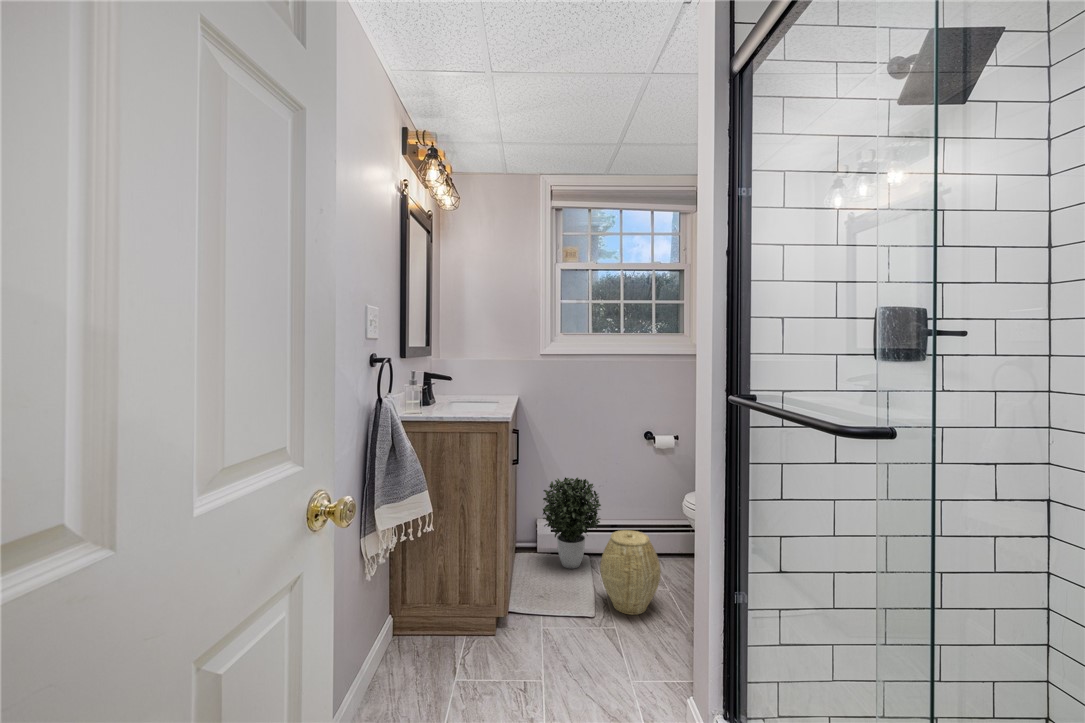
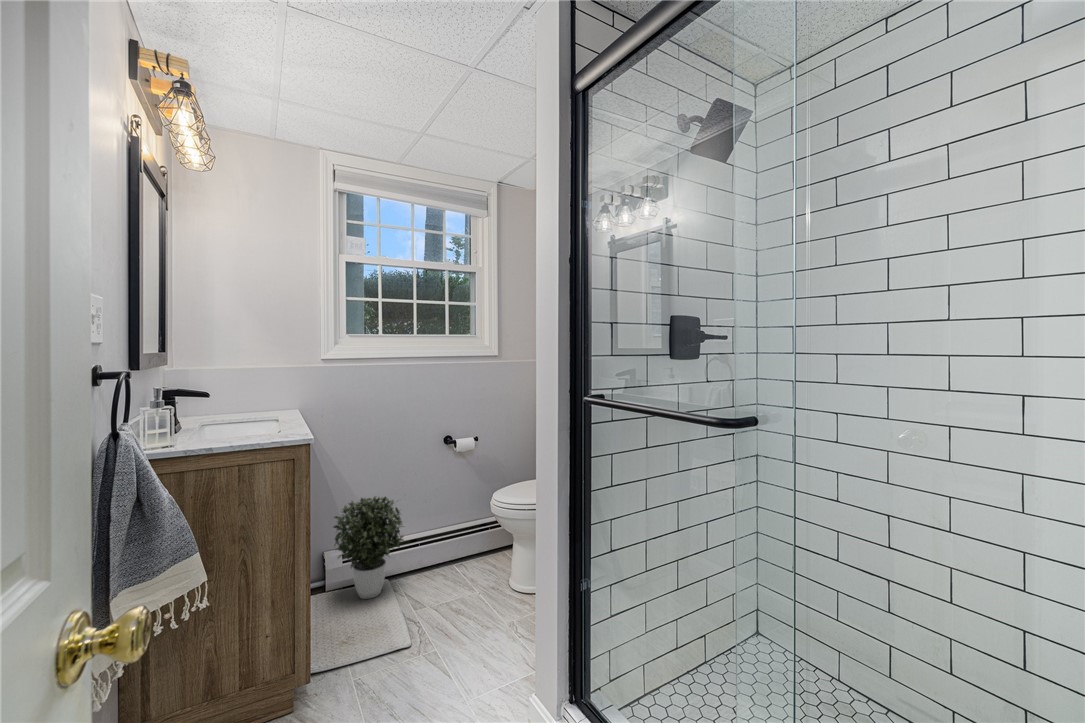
woven basket: present [600,530,661,615] -> none [414,542,476,631]

